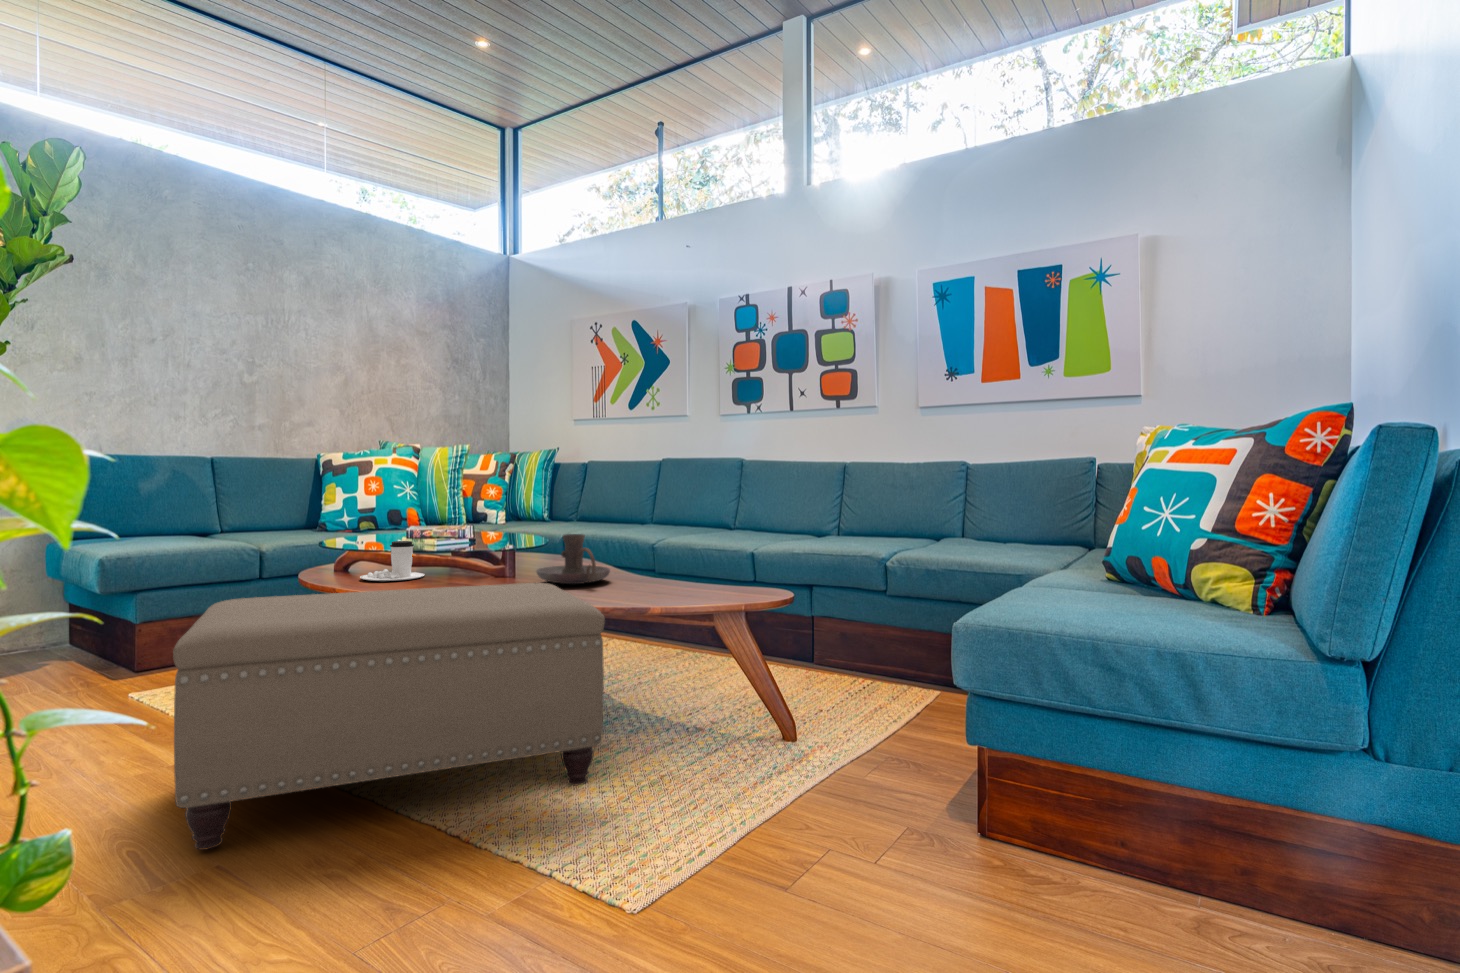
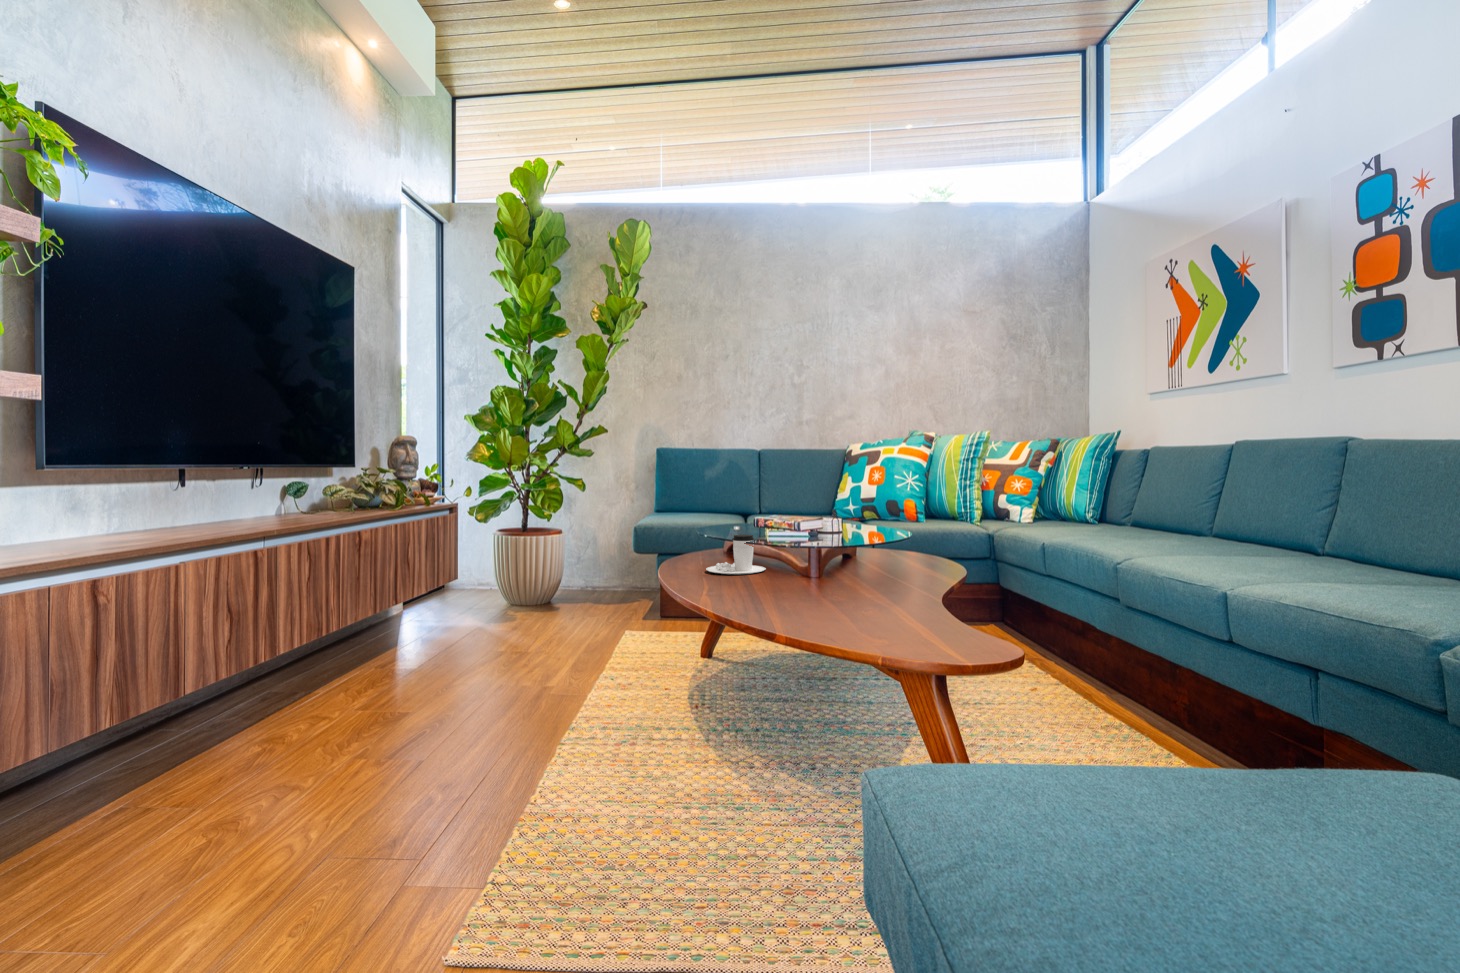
candle holder: present [537,534,610,584] -> none [786,541,876,603]
ottoman: present [173,583,605,850] -> none [388,575,790,847]

